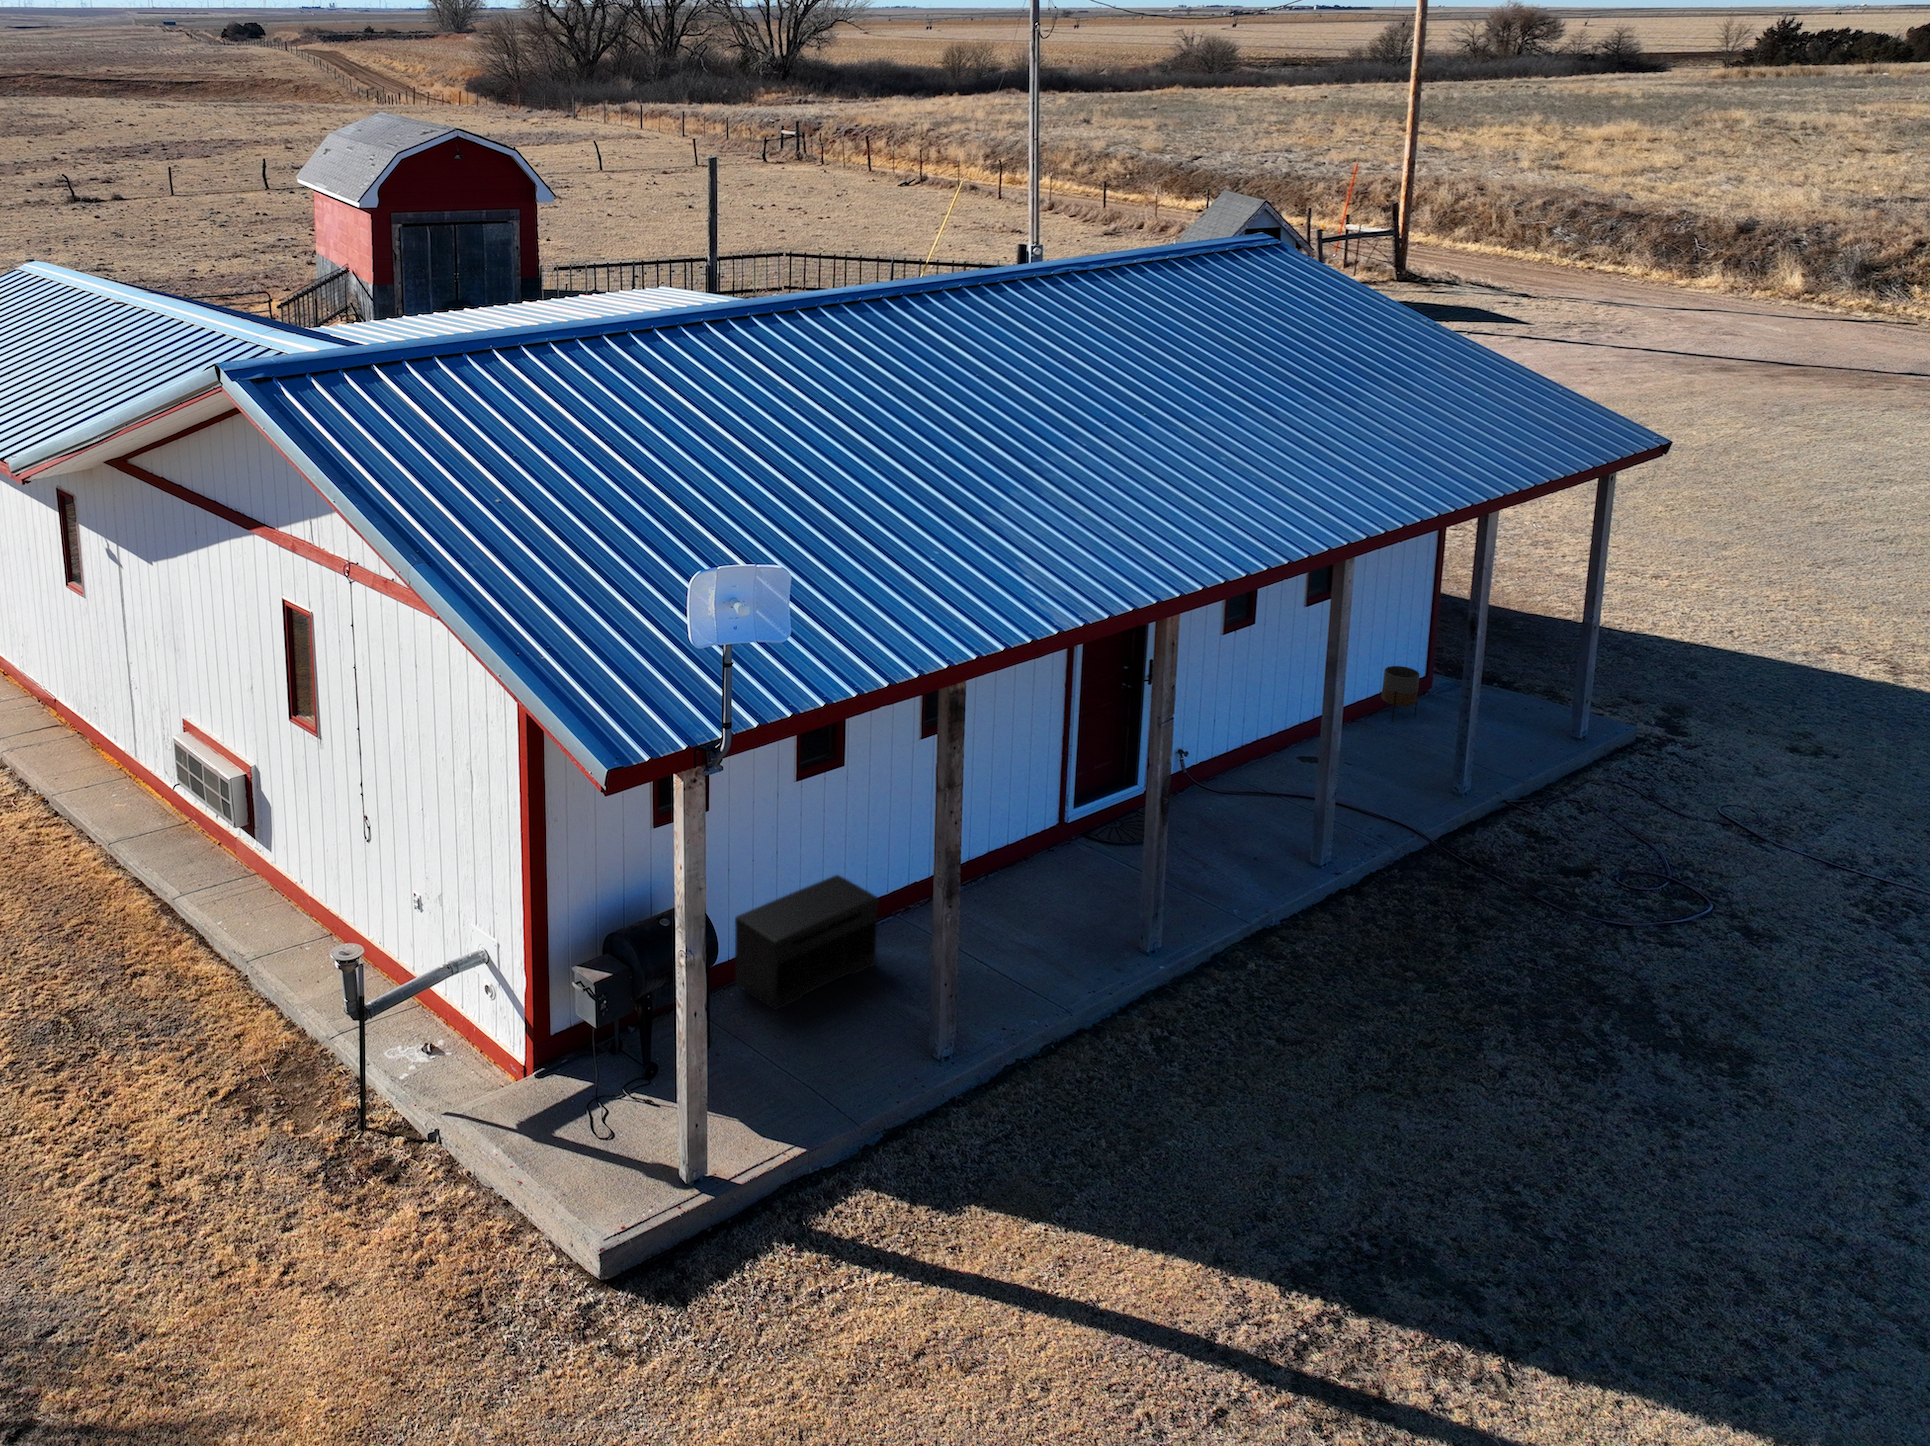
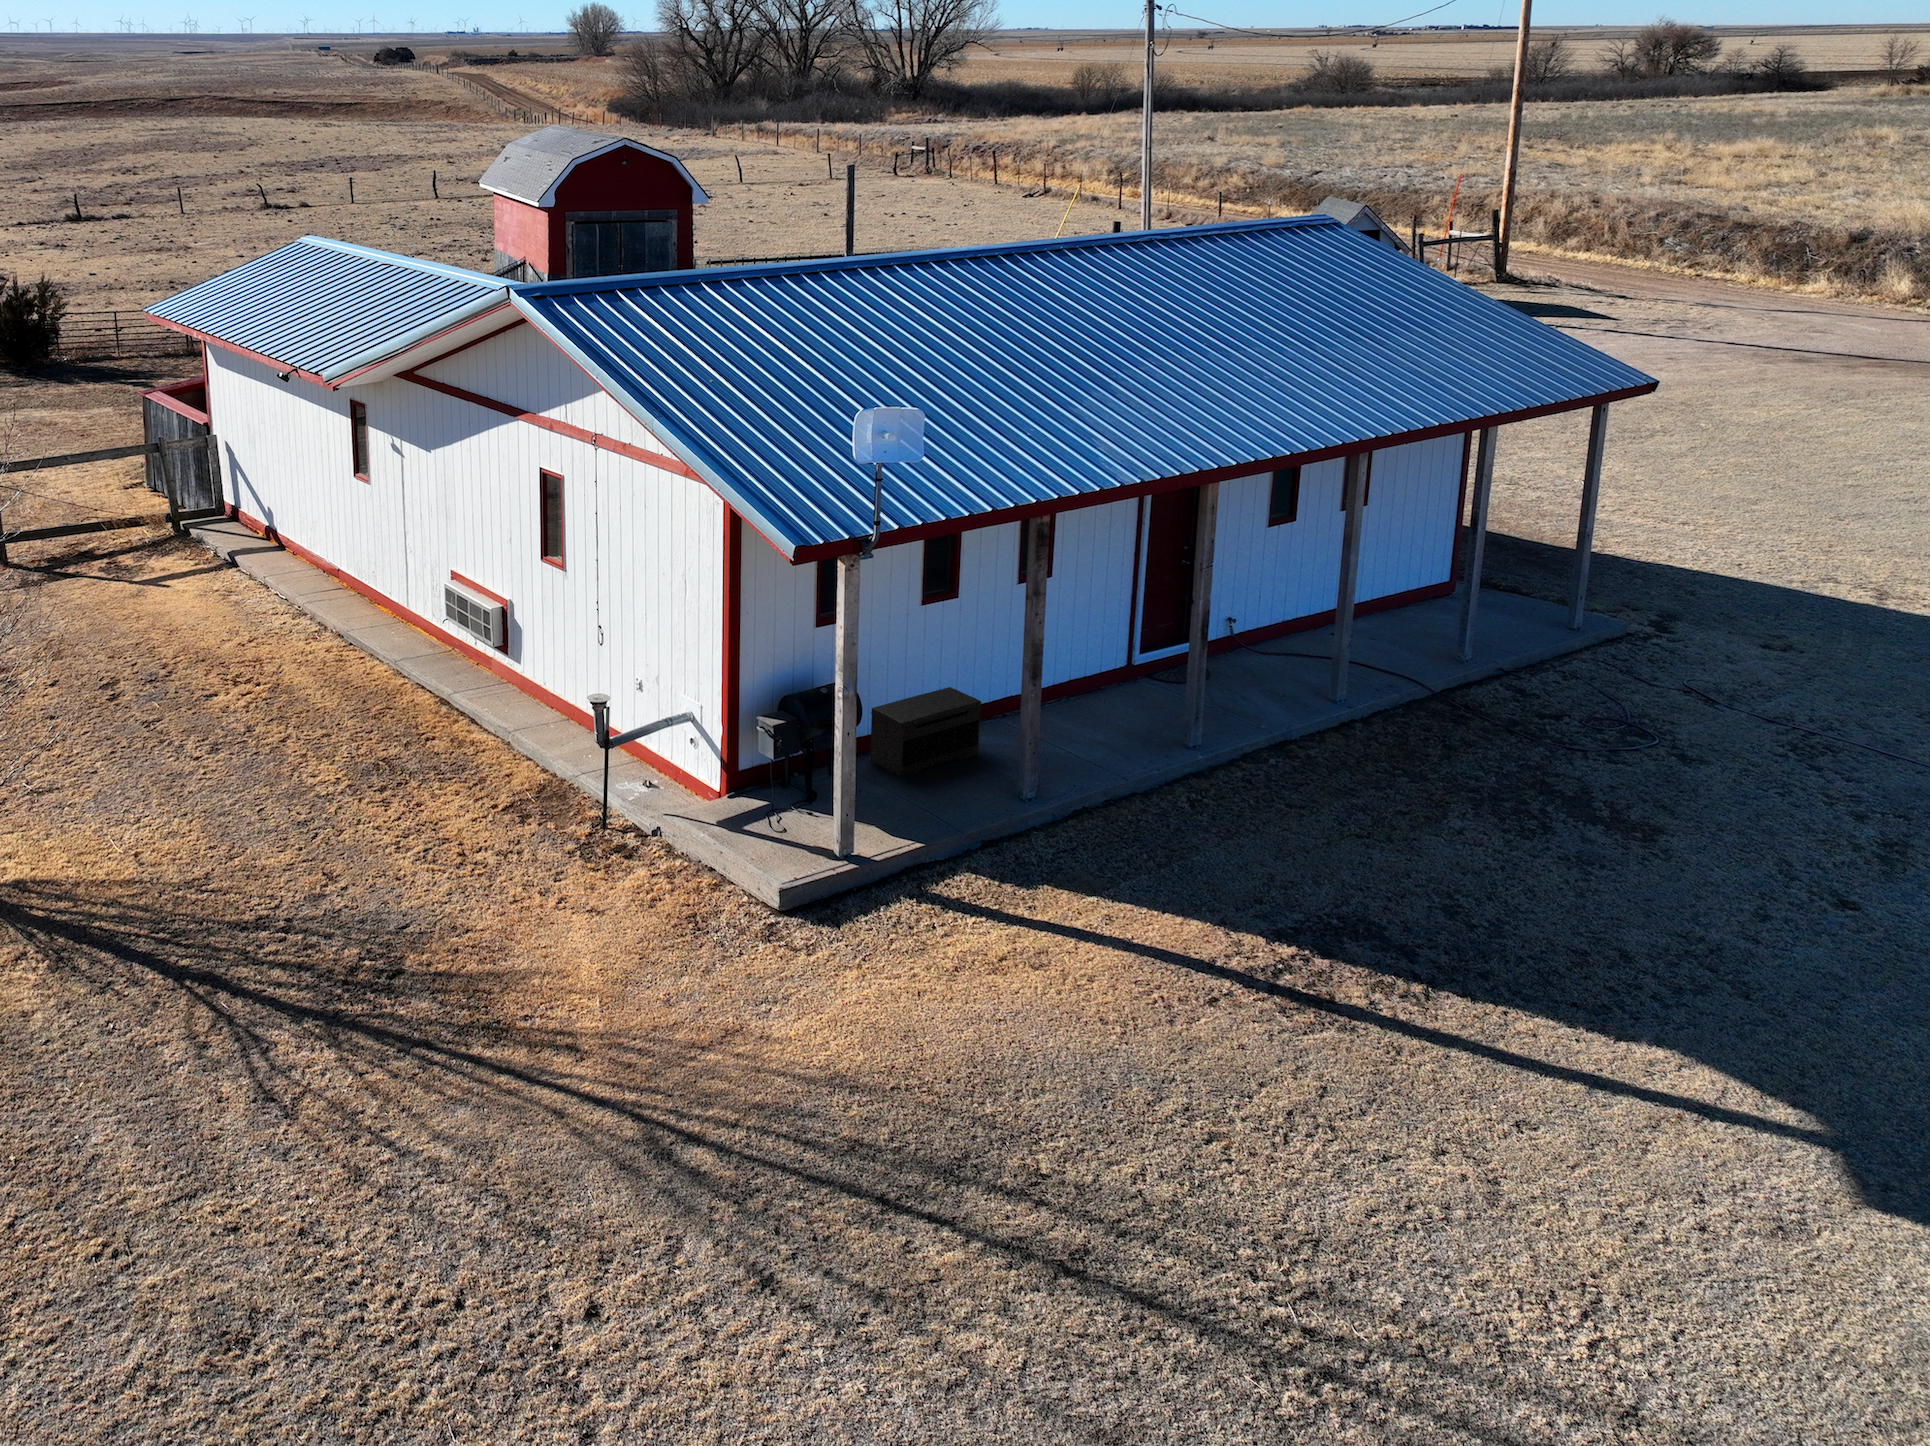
planter: present [1381,666,1420,721] -> none [1416,576,1449,621]

